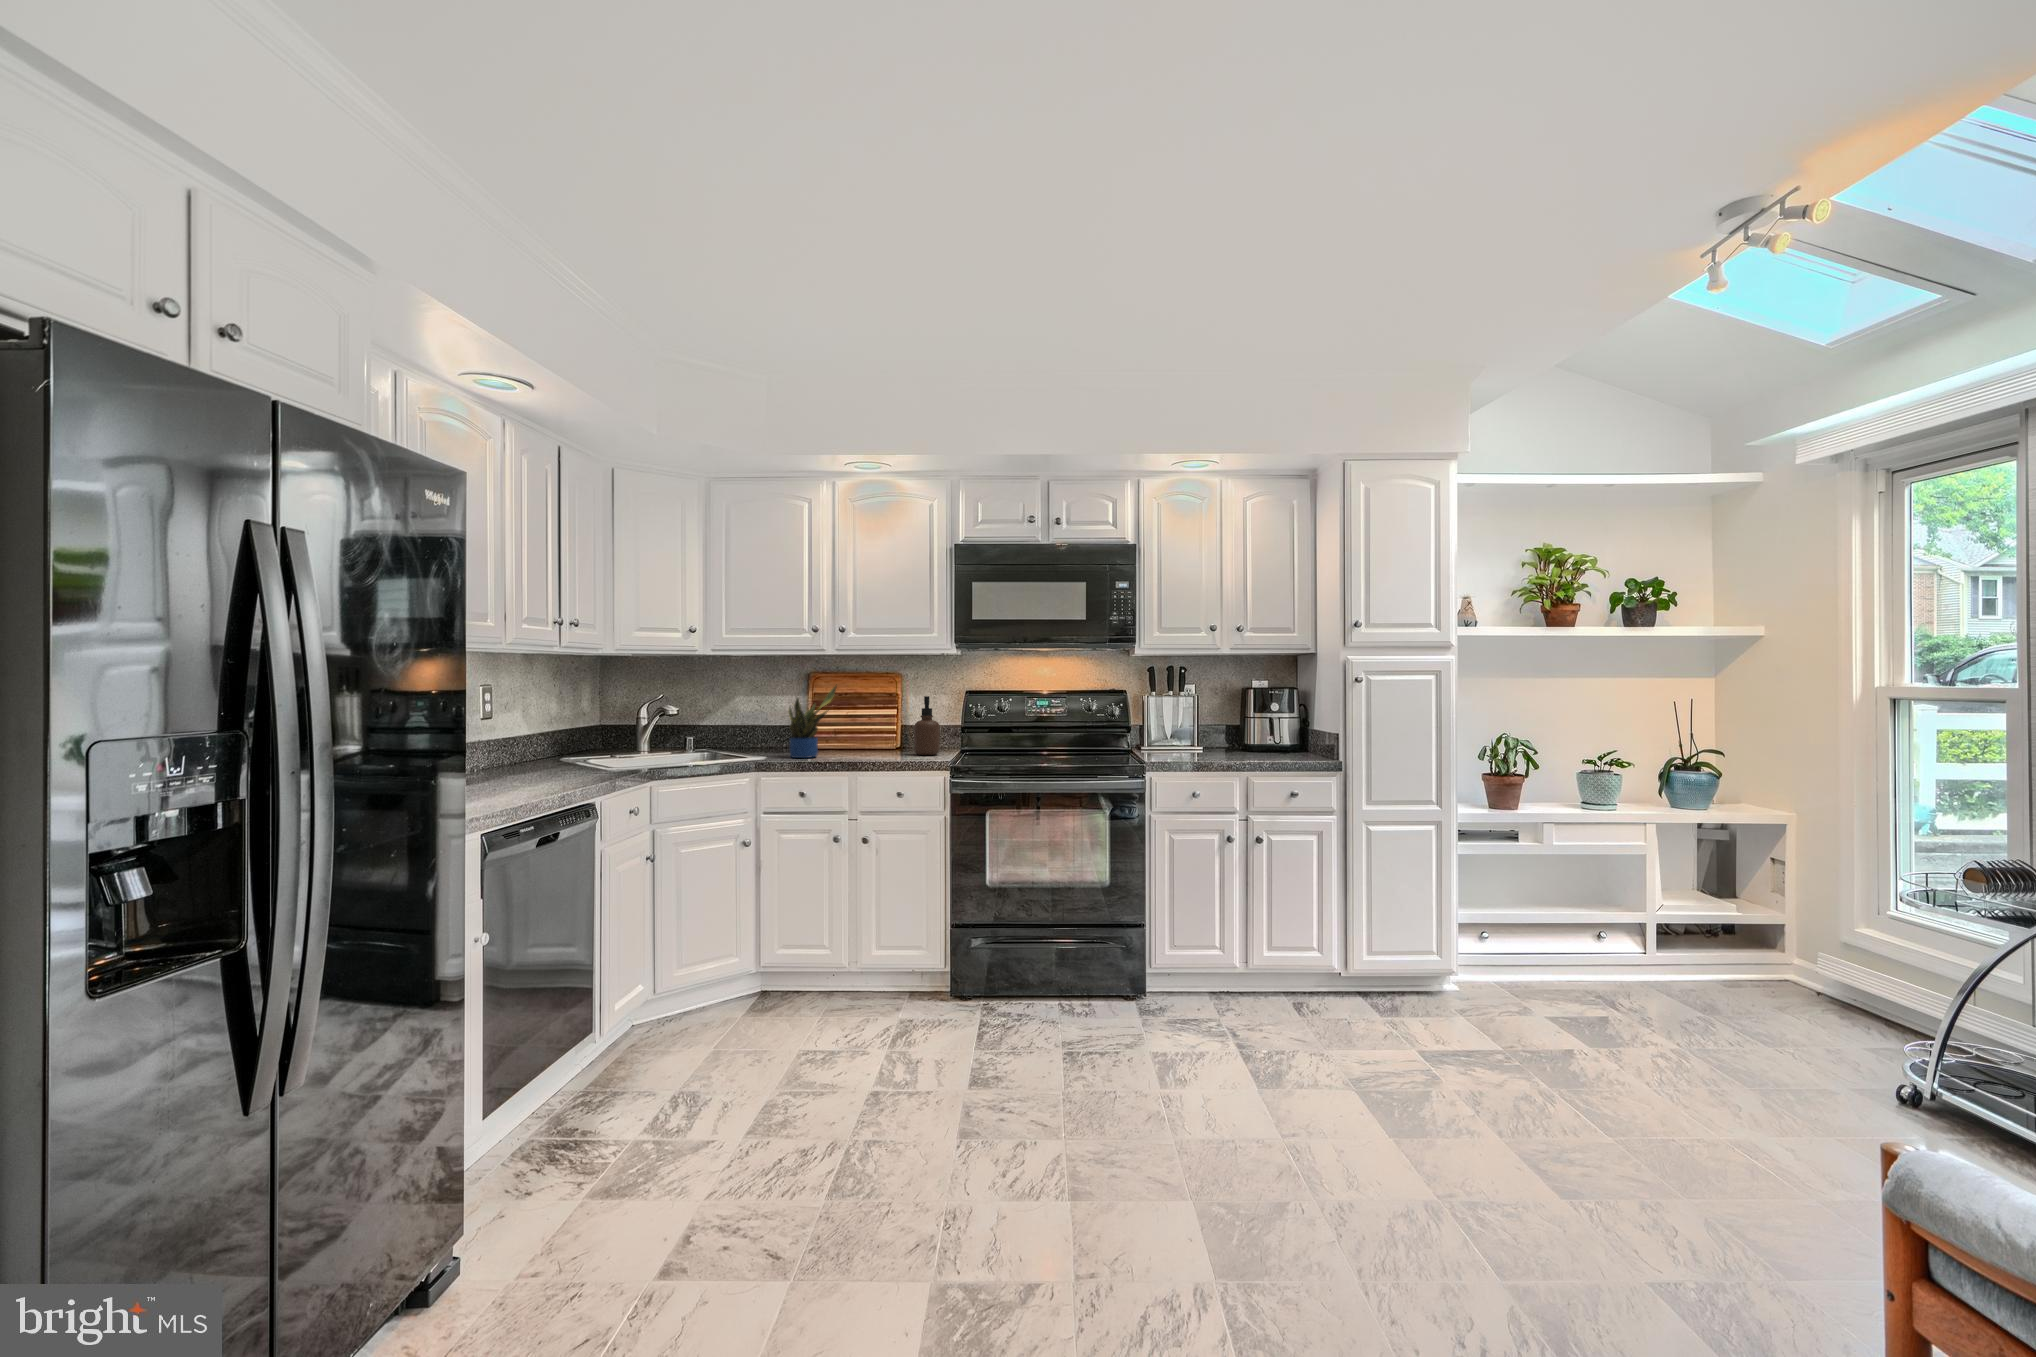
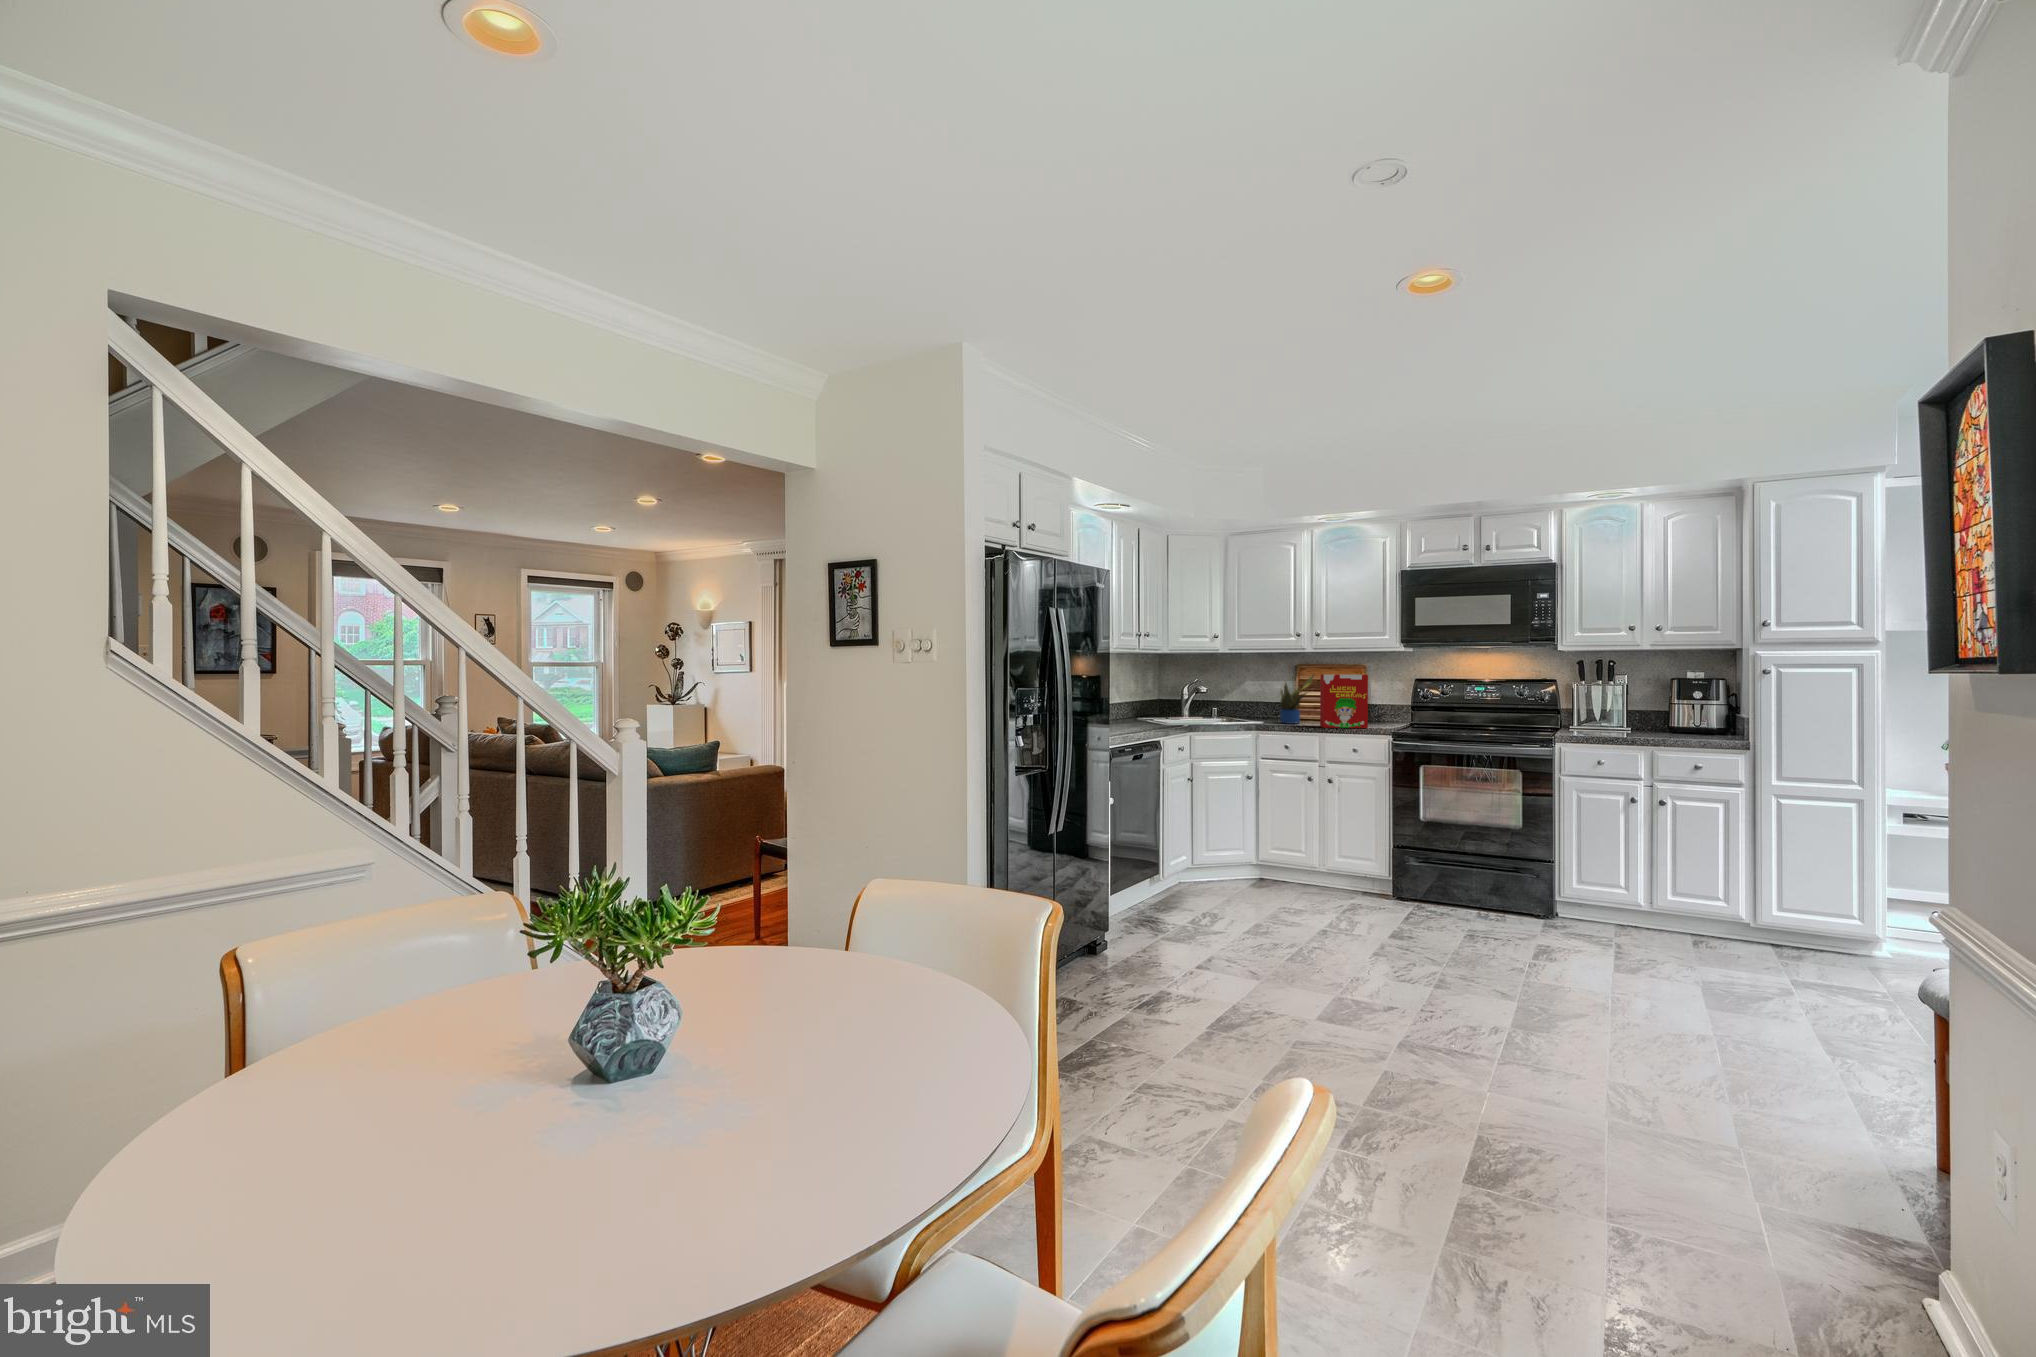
cereal box: none [848,686,913,763] -> present [1320,674,1368,728]
soap dispenser: present [914,696,940,755] -> none [1373,682,1393,725]

